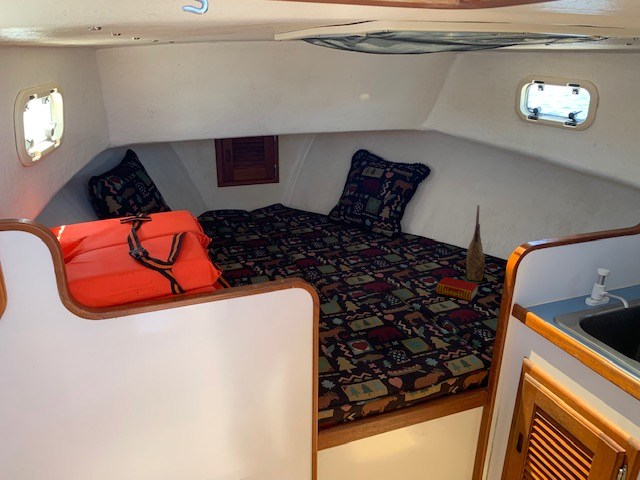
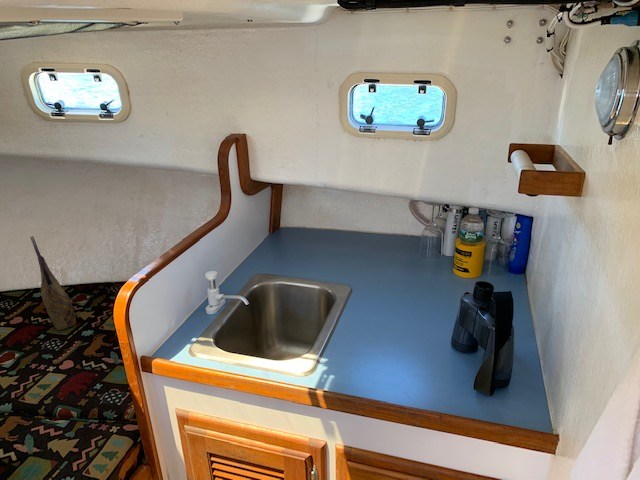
book: present [436,277,478,301] -> none [21,333,79,372]

